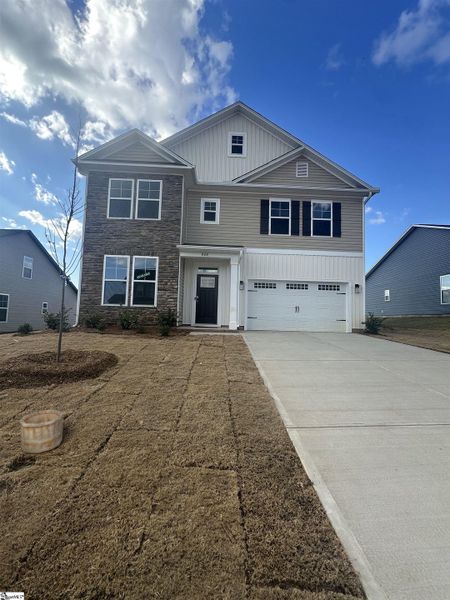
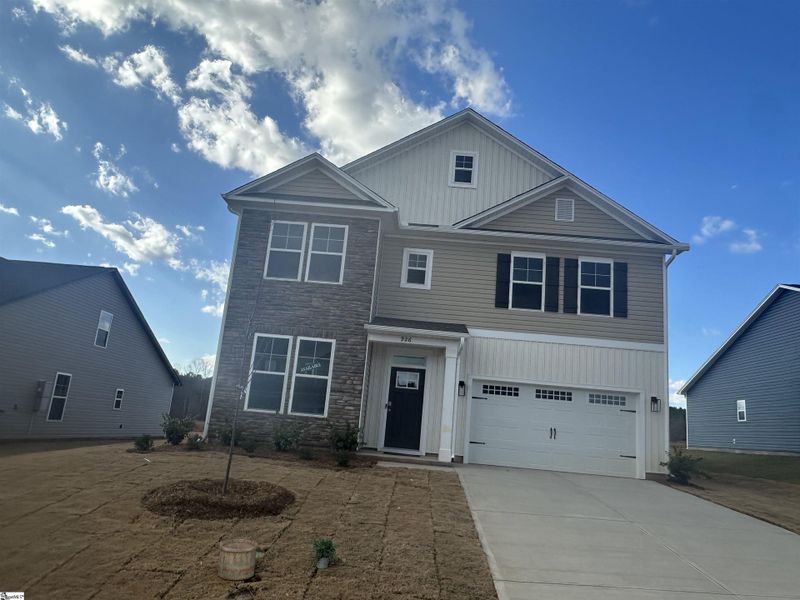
potted plant: none [115,398,148,428] -> present [309,537,339,569]

